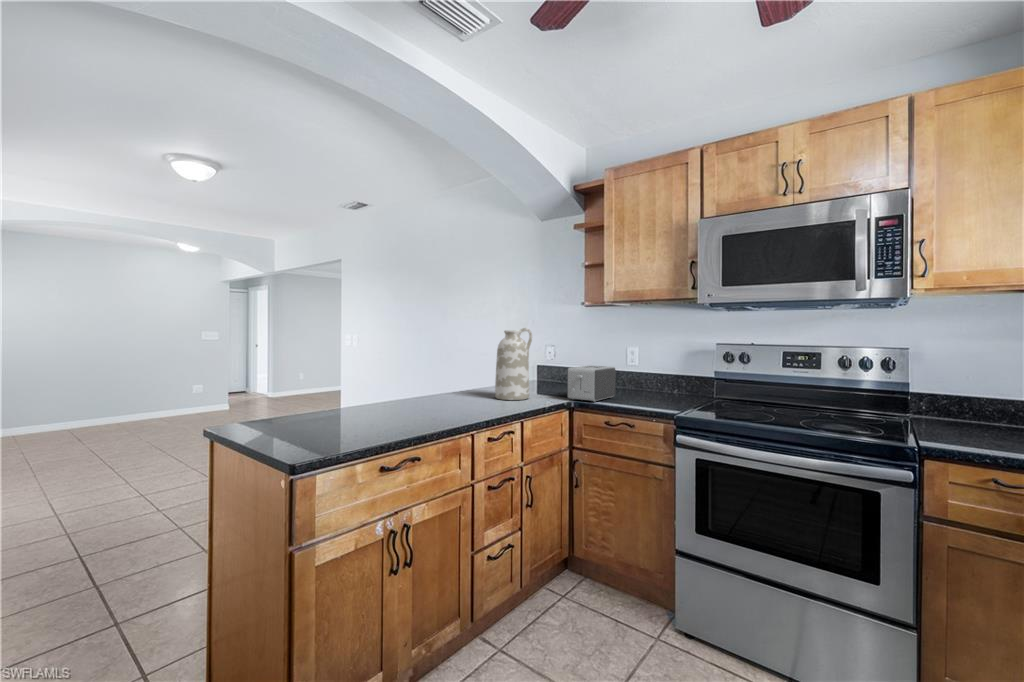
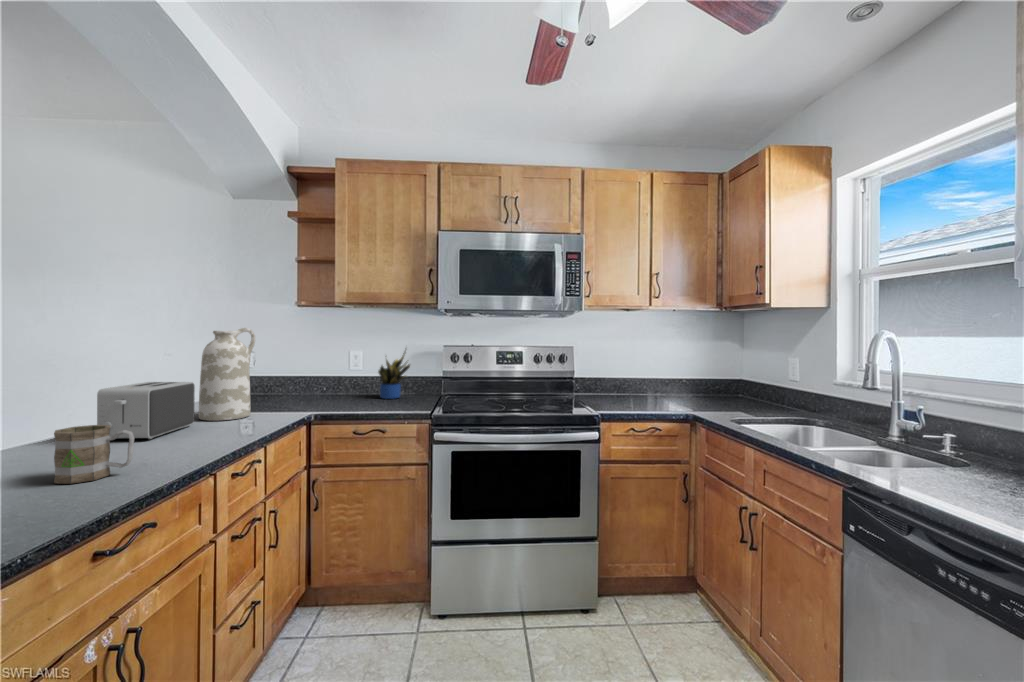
potted plant: none [646,344,678,397] -> present [378,351,410,399]
toaster: present [568,366,616,402] -> present [97,382,195,439]
mug: none [387,390,423,425] -> present [54,425,134,484]

